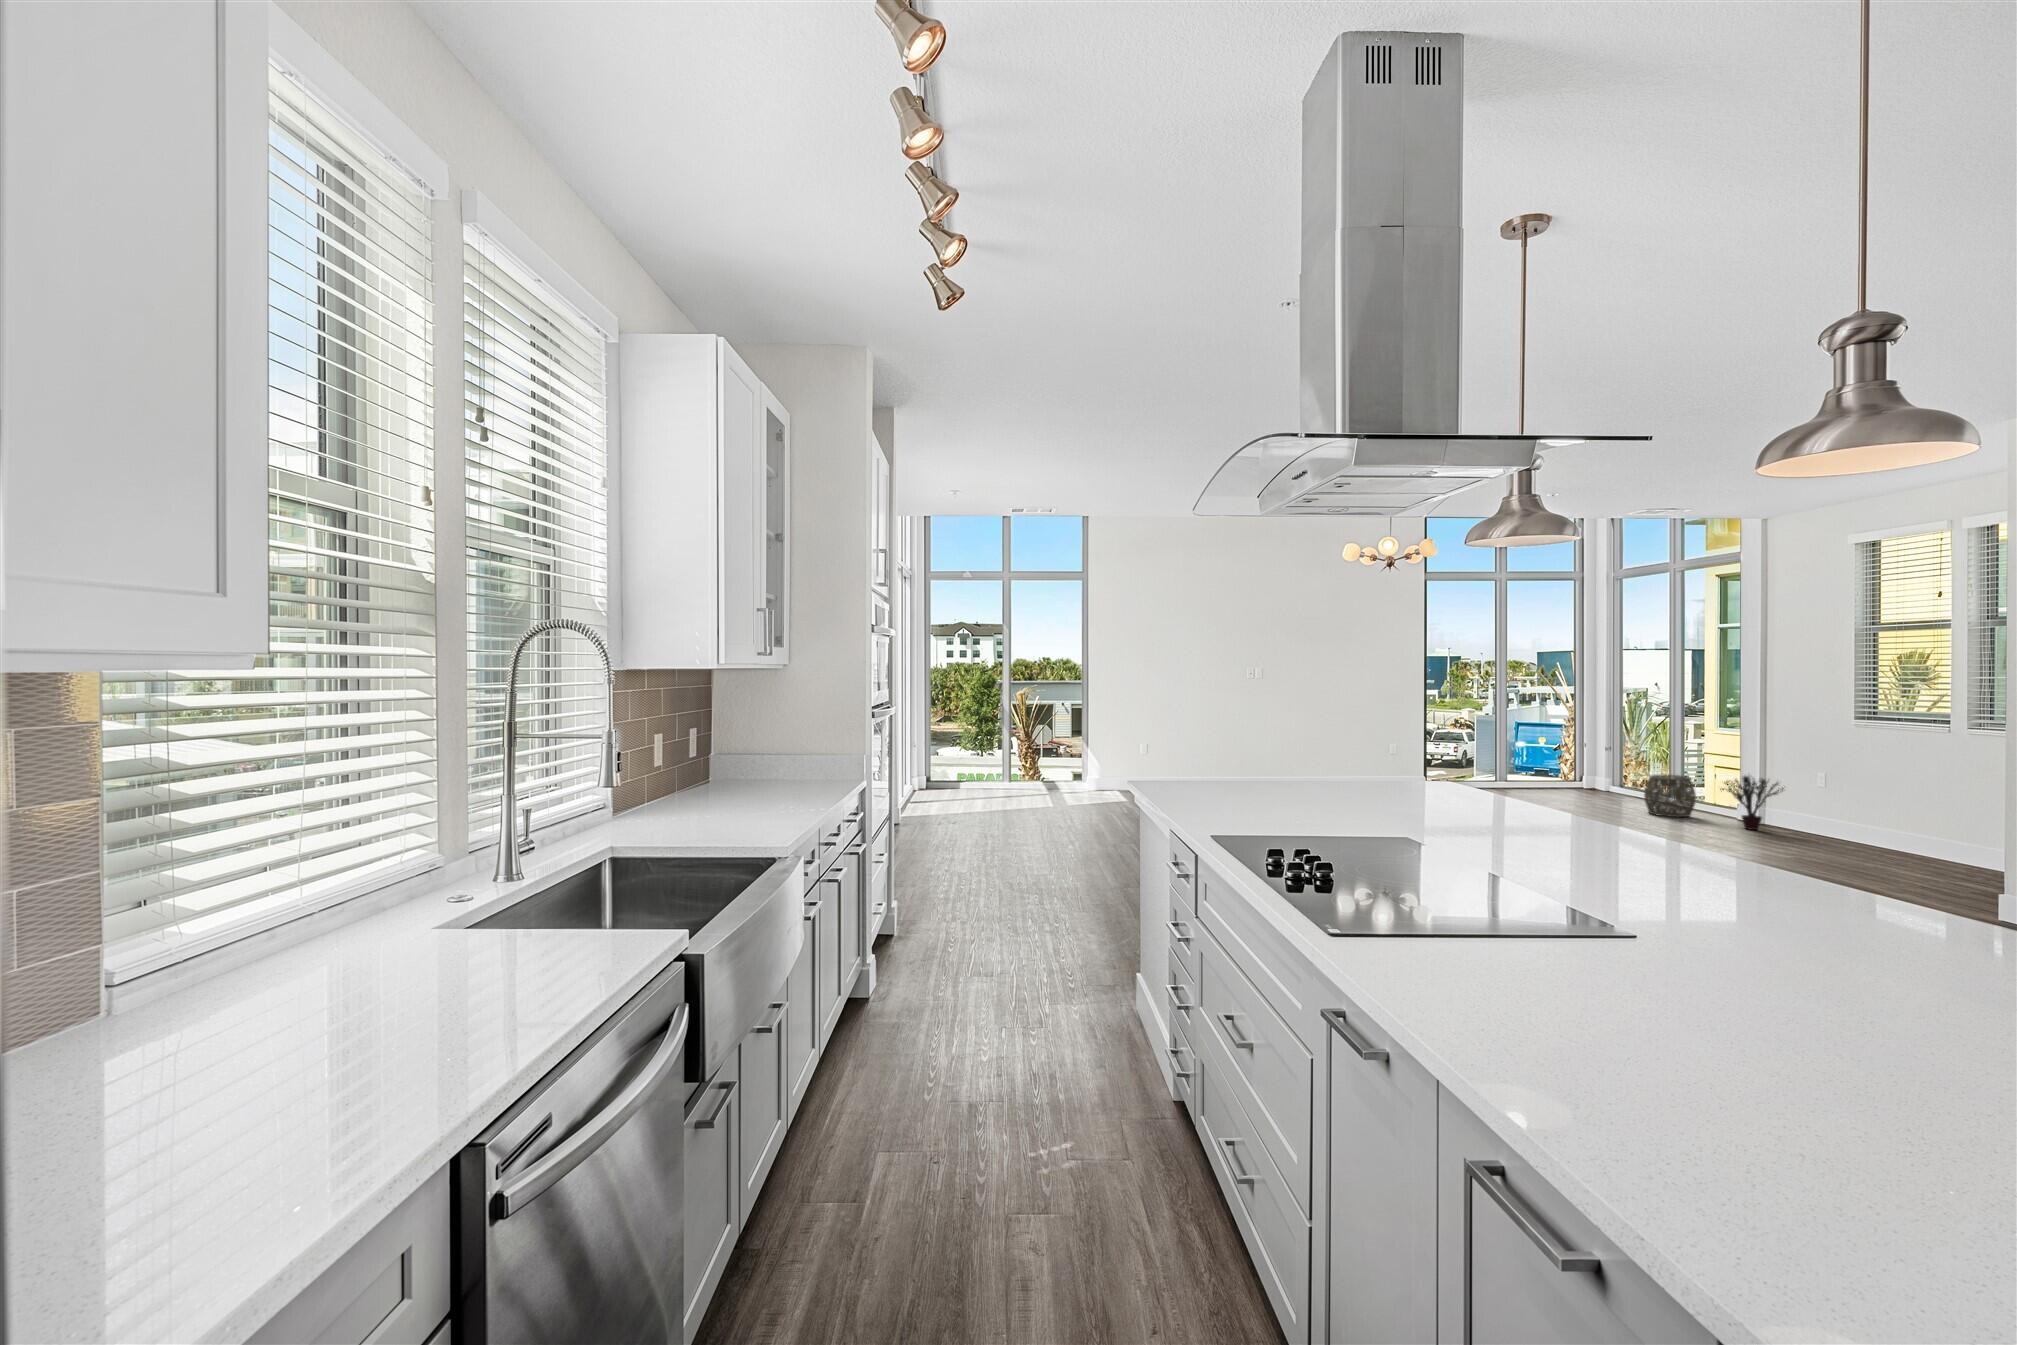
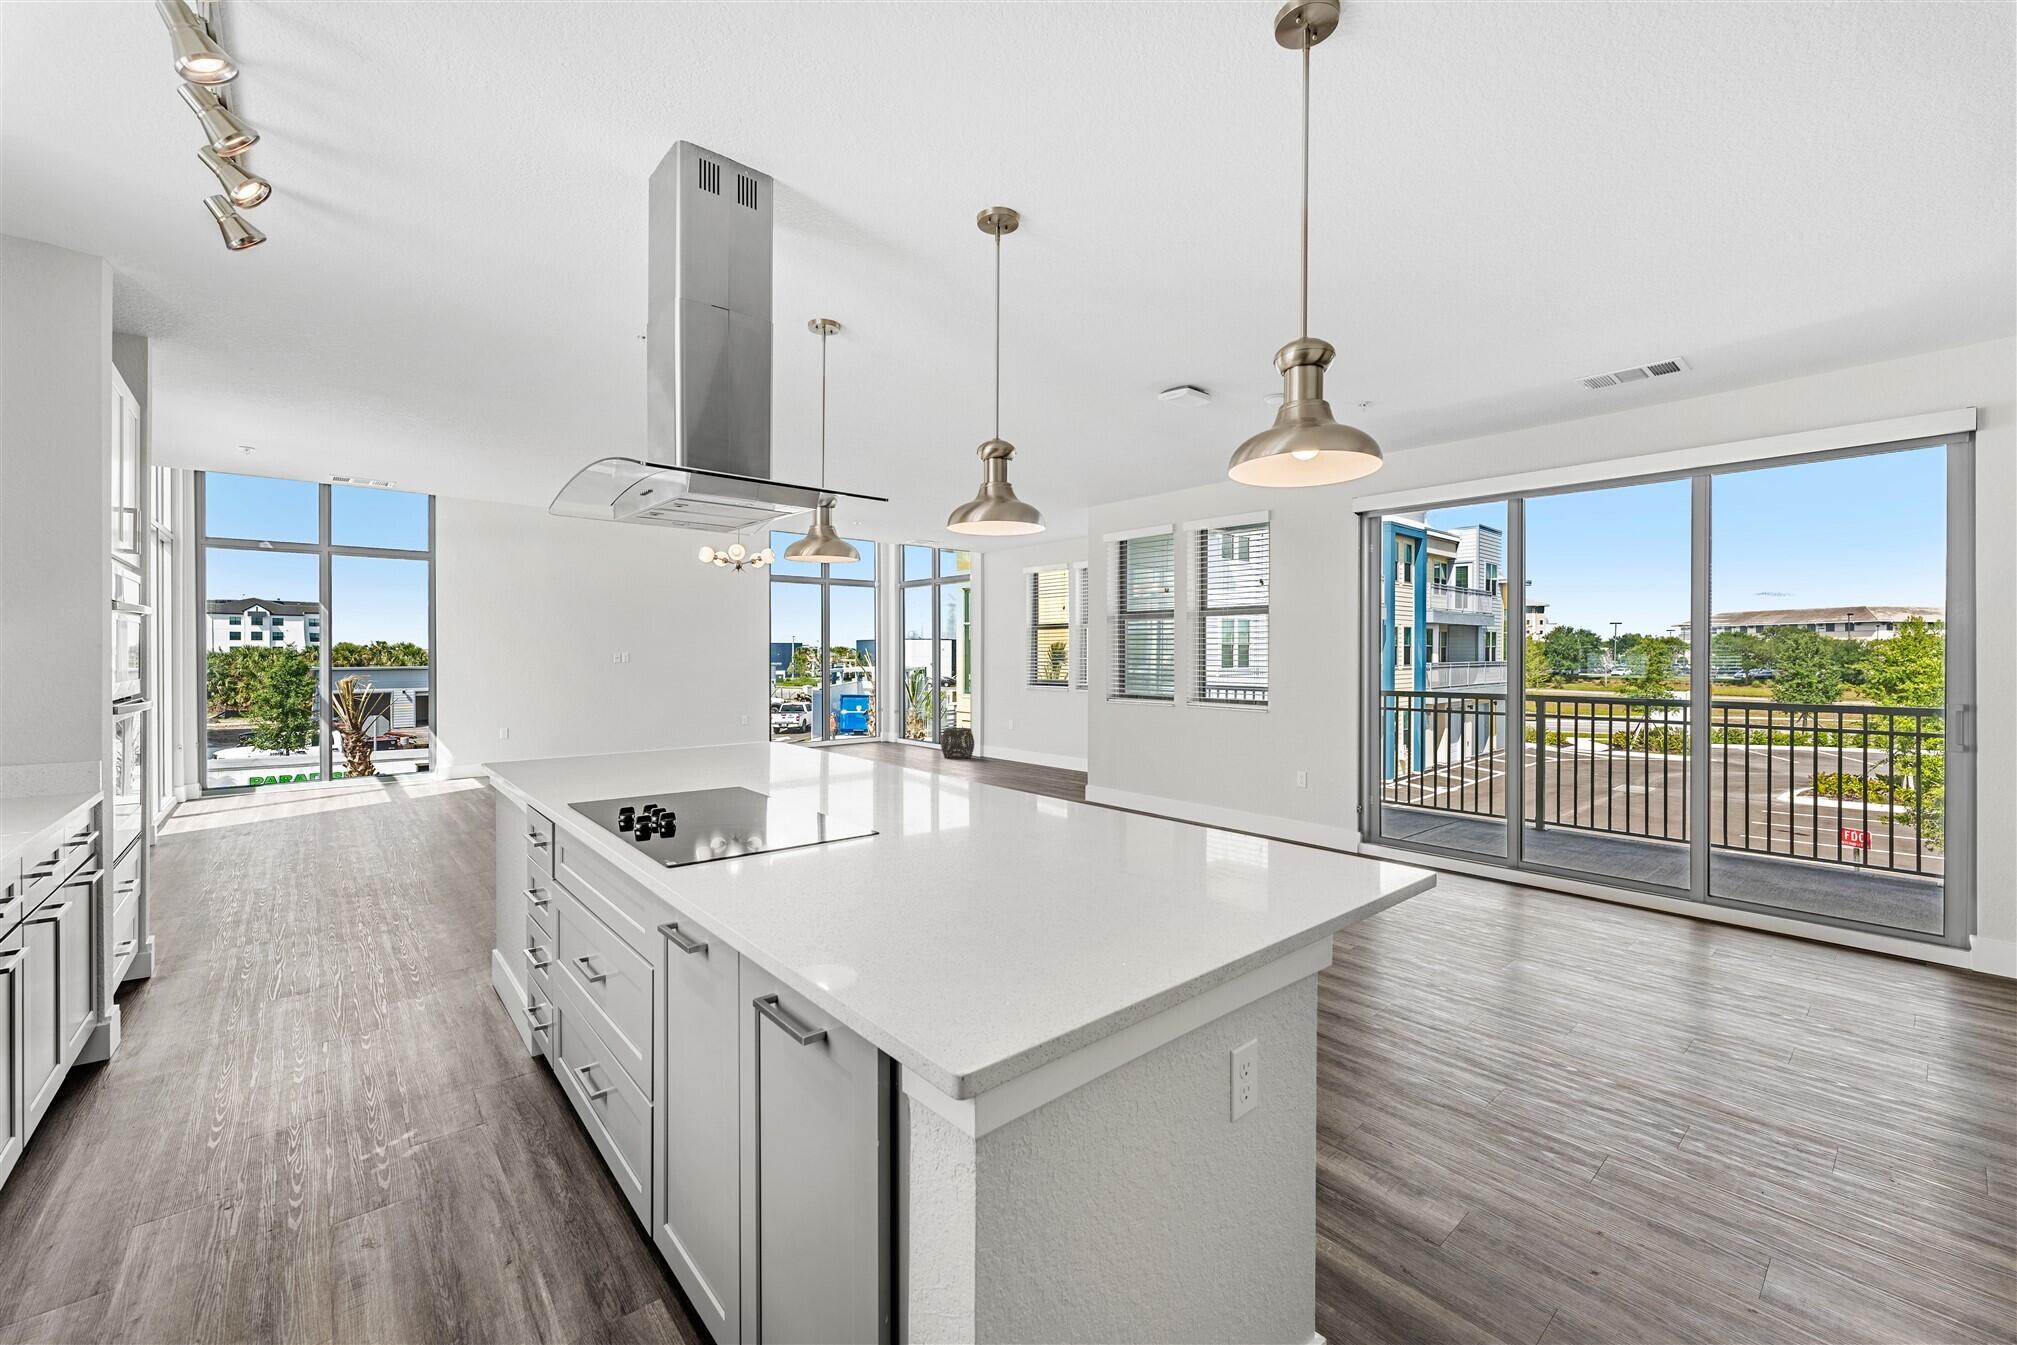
potted plant: present [1721,776,1783,830] -> none [991,722,1032,763]

